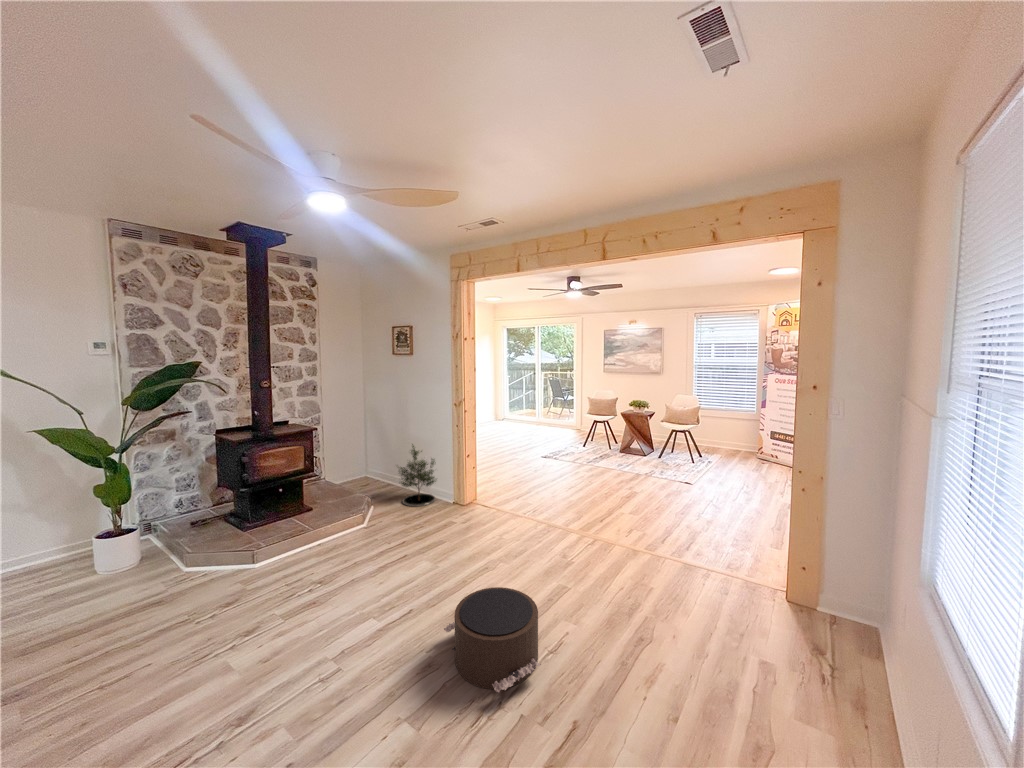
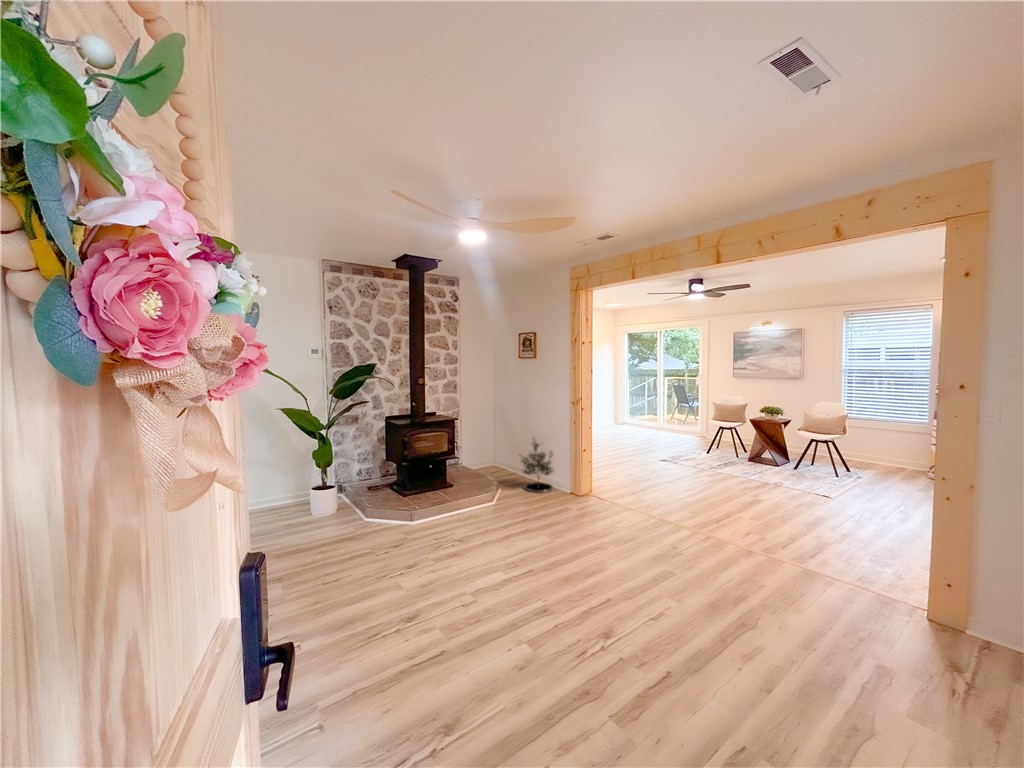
pouf: present [444,587,541,692] -> none [554,556,637,636]

